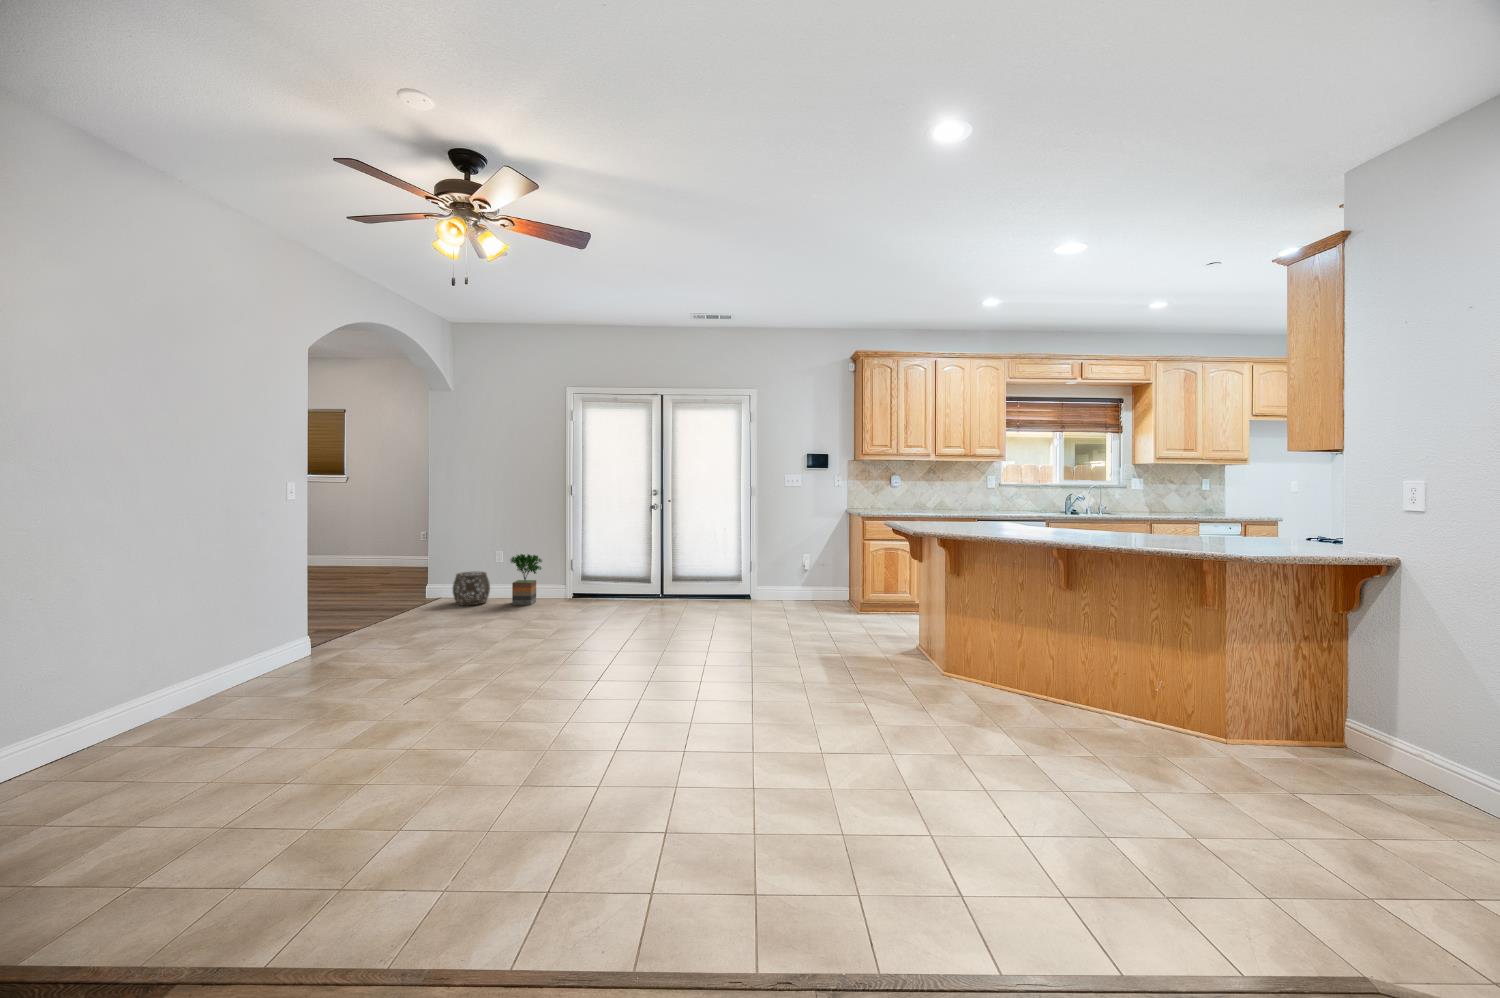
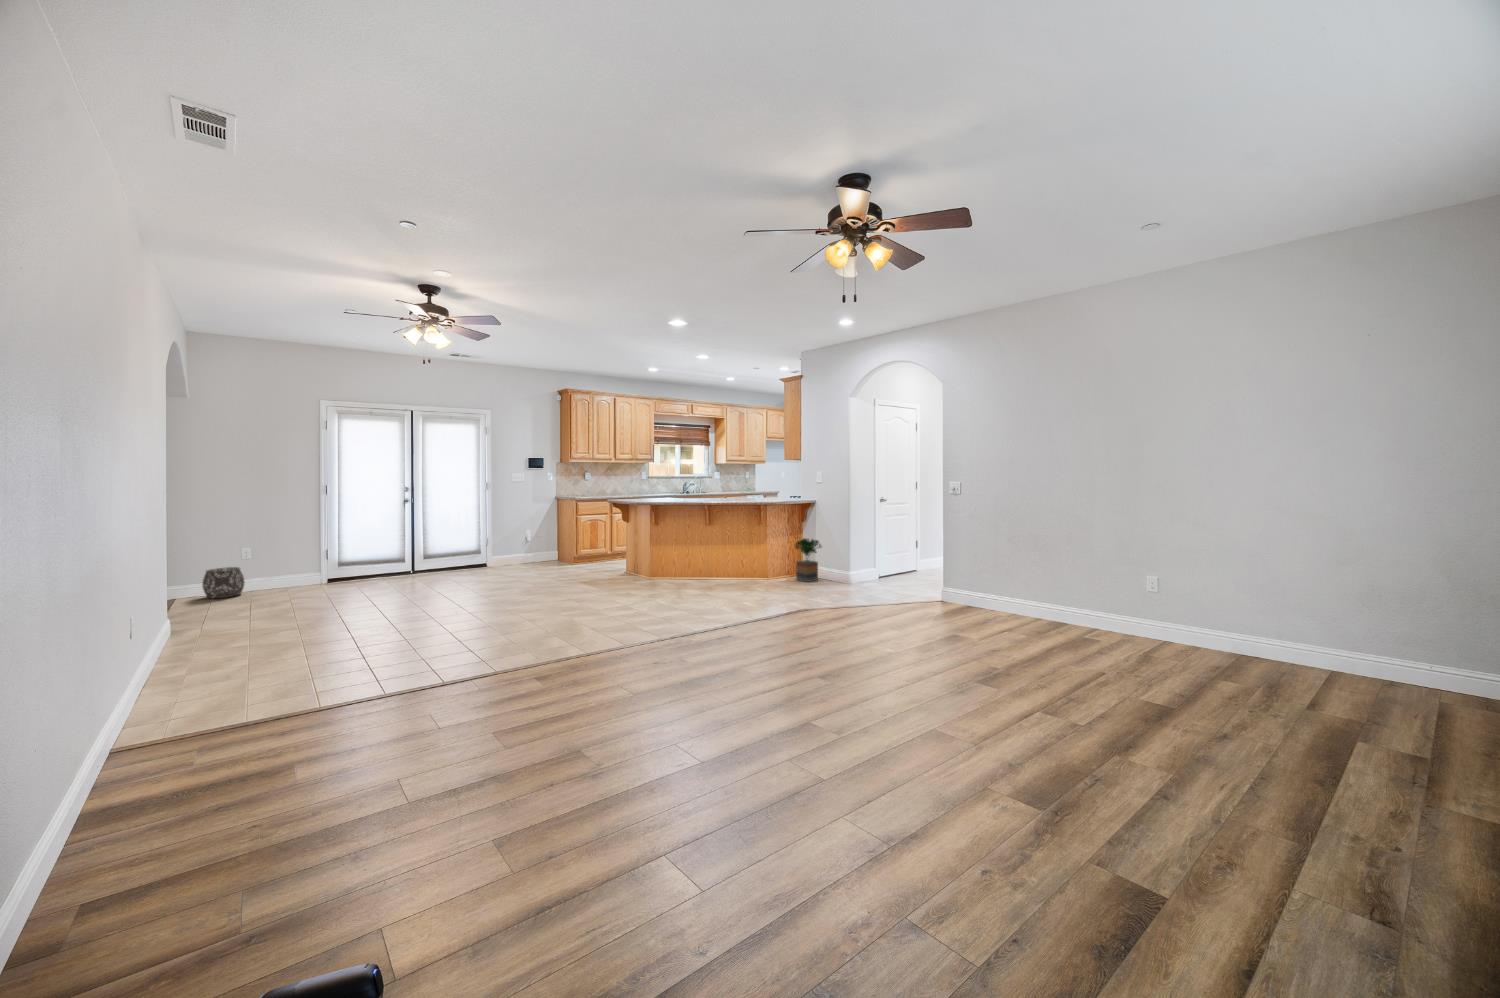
potted tree: present [510,554,542,605] -> present [795,539,821,582]

